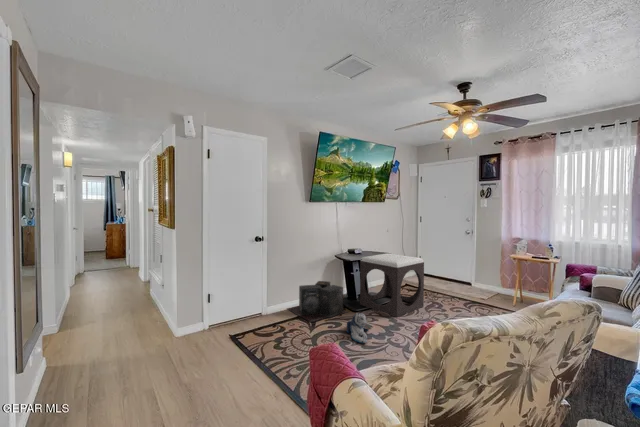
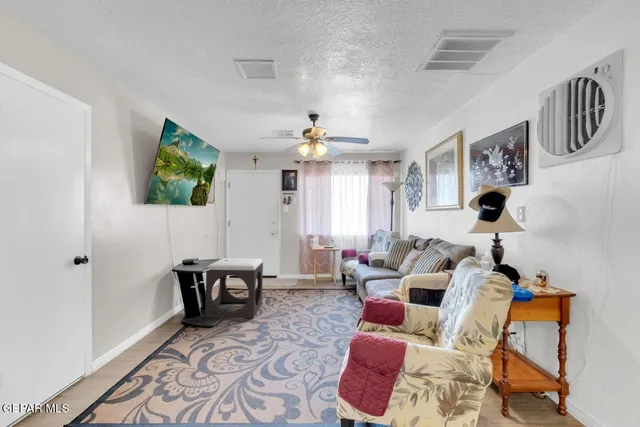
speaker: present [287,281,347,322] -> none [115,300,203,353]
plush toy: present [346,313,369,343] -> none [223,321,259,353]

